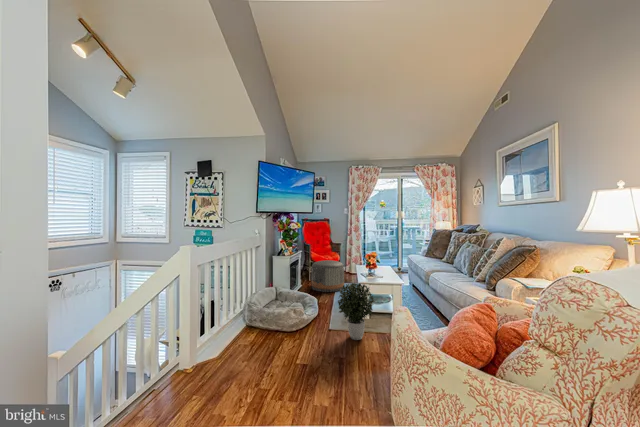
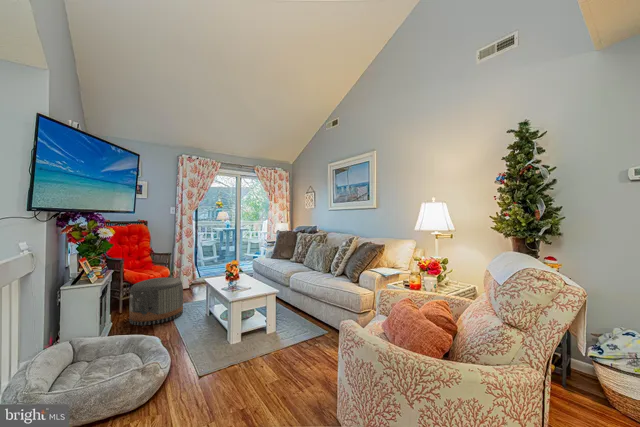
potted plant: present [338,283,375,340] -> none [216,302,266,378]

